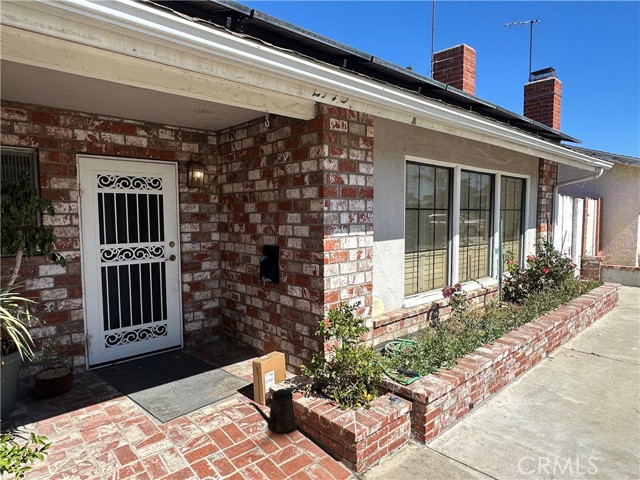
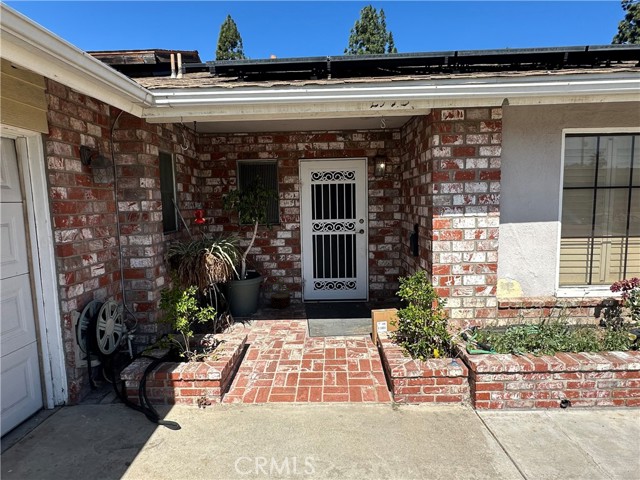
watering can: present [249,387,299,433] -> none [340,338,394,372]

